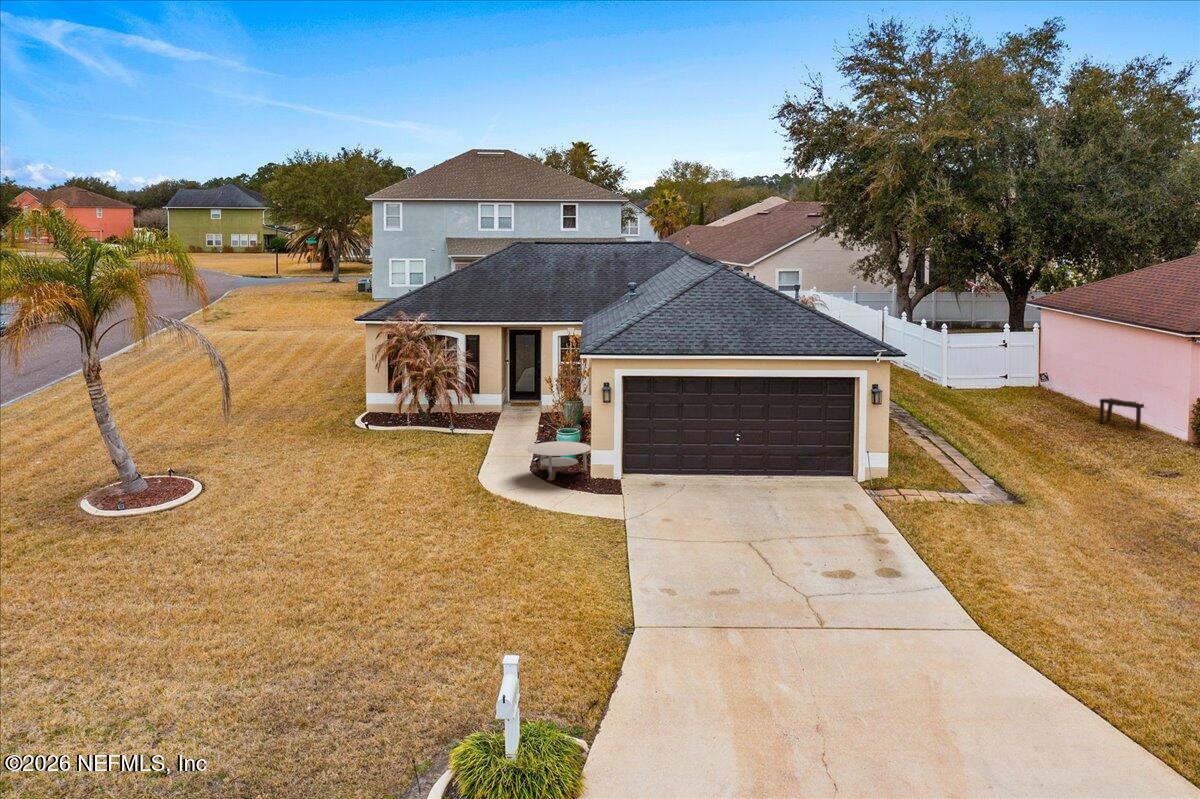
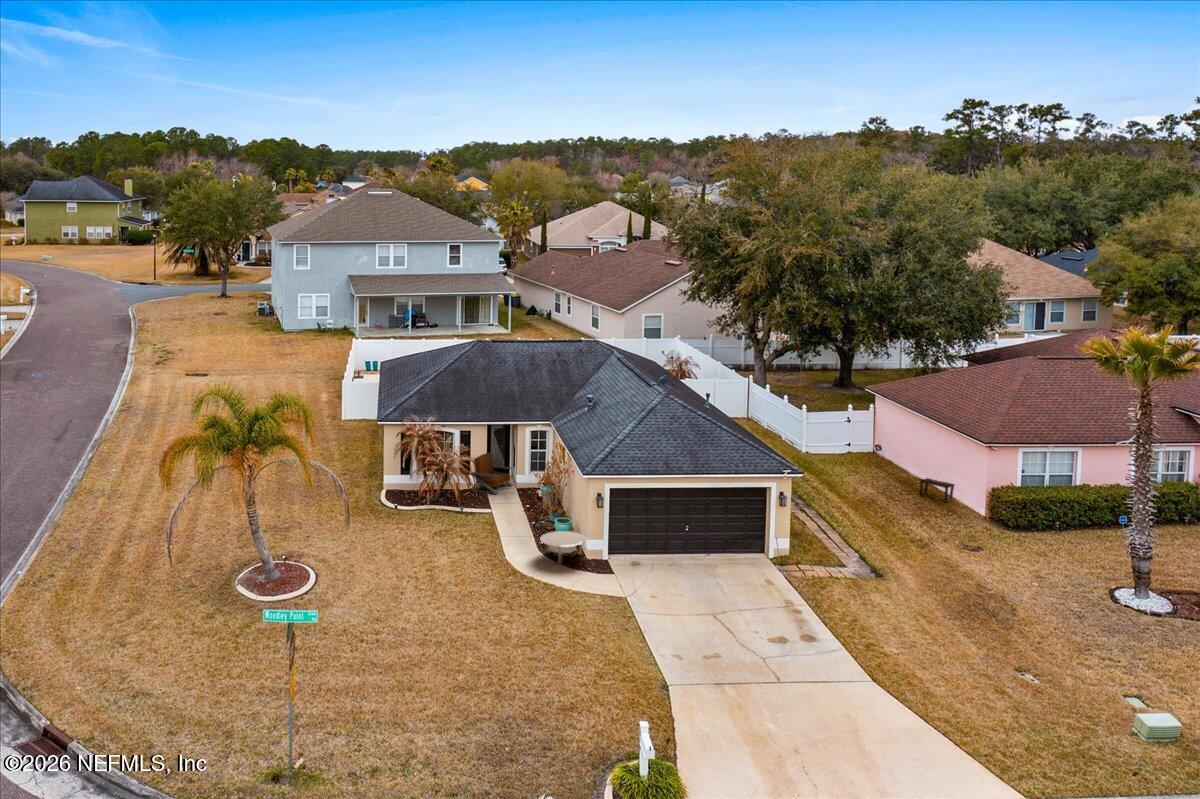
lounge chair: none [472,364,532,415] -> present [471,453,512,495]

